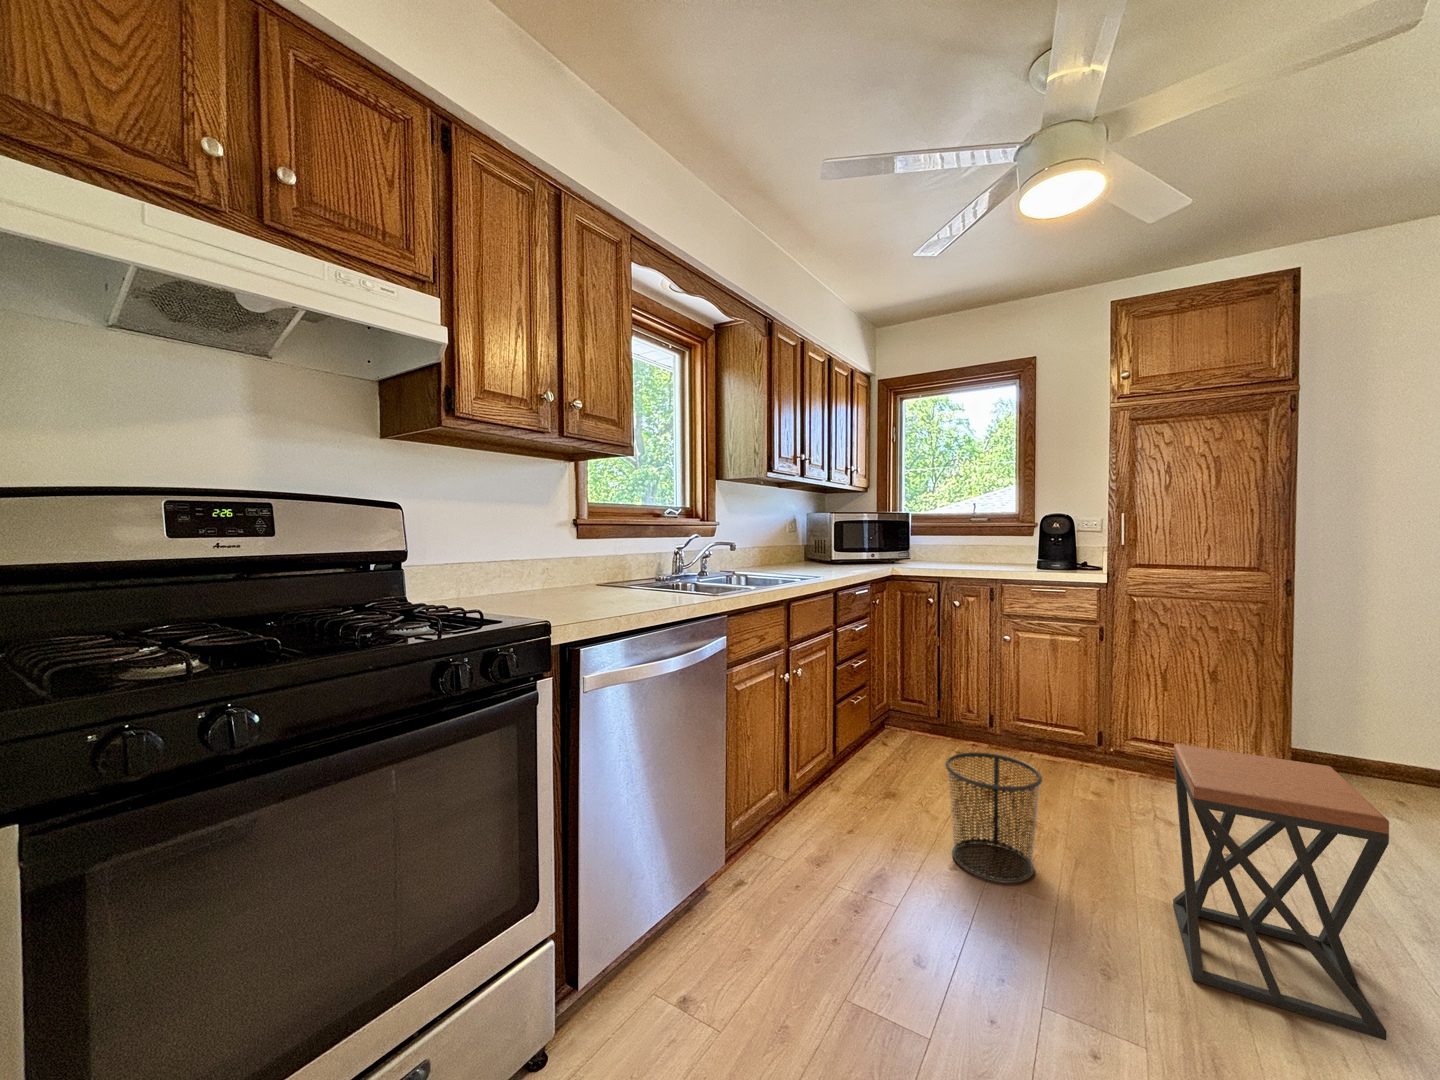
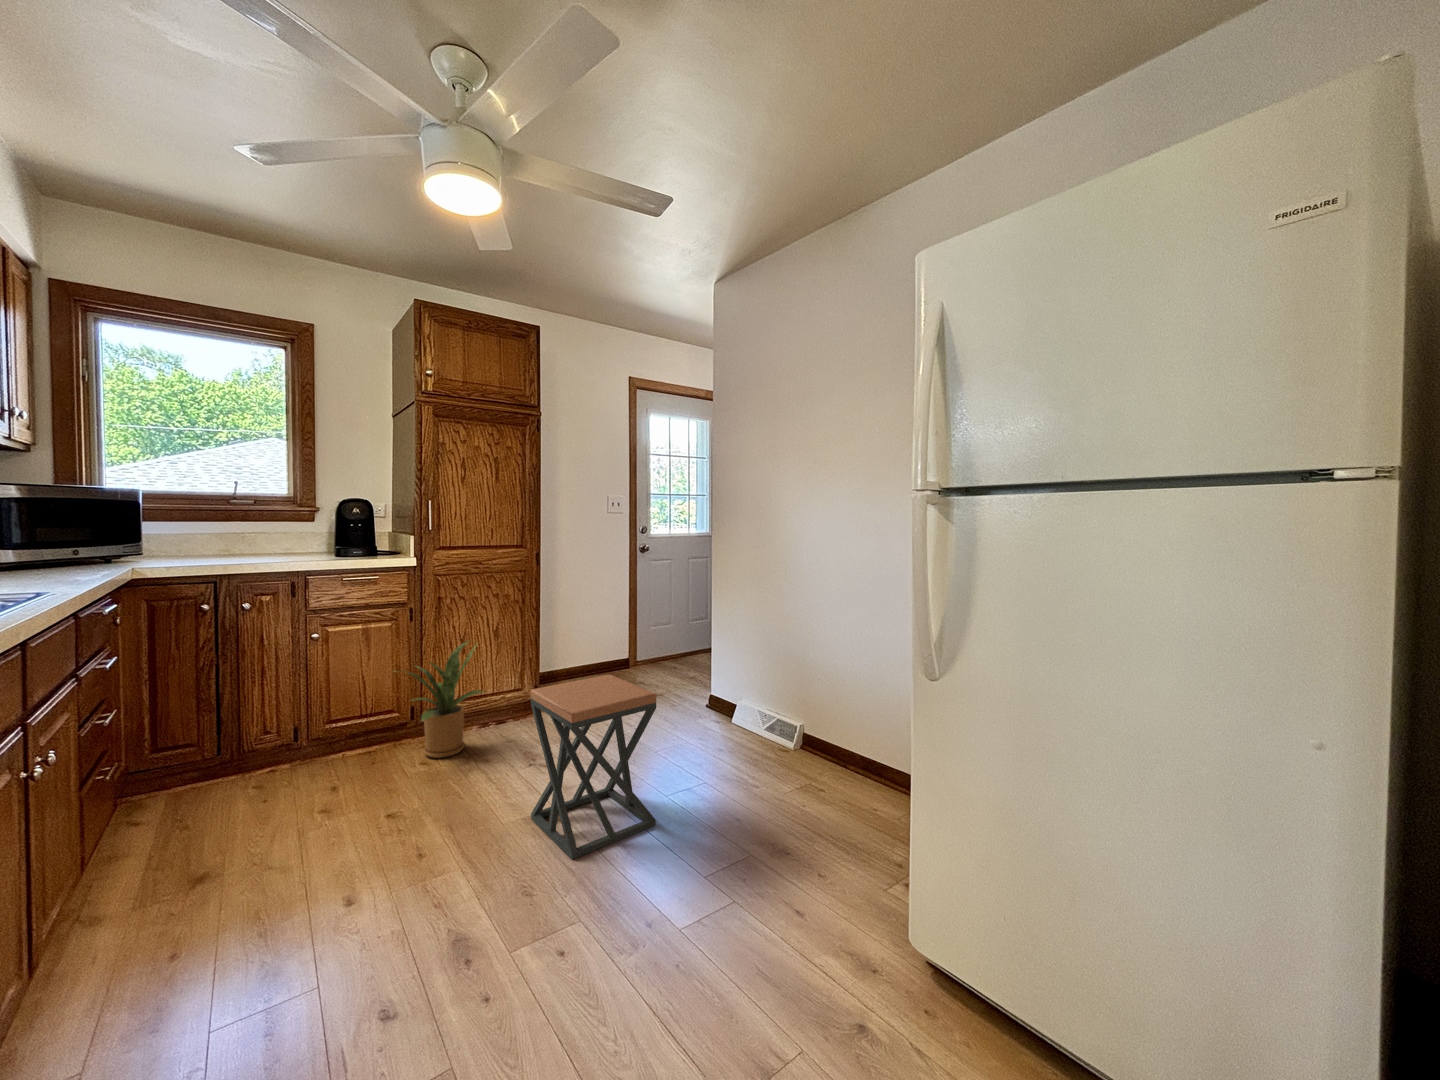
house plant: none [1058,674,1189,799] -> present [407,641,483,758]
waste bin: present [945,752,1042,883] -> none [324,756,434,898]

